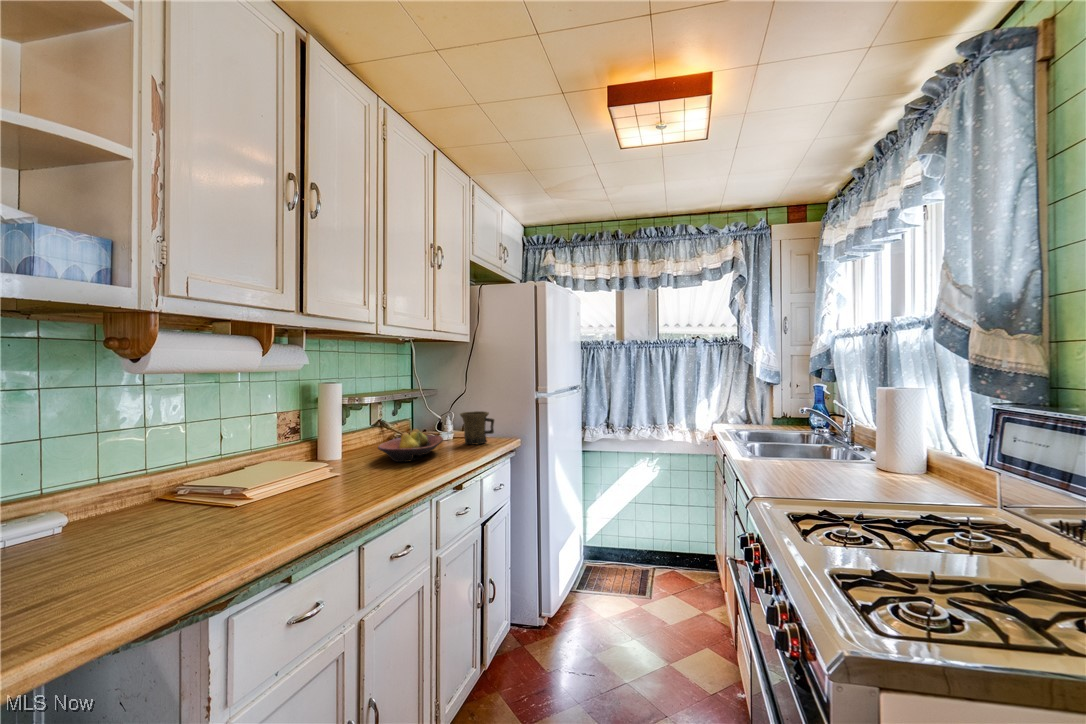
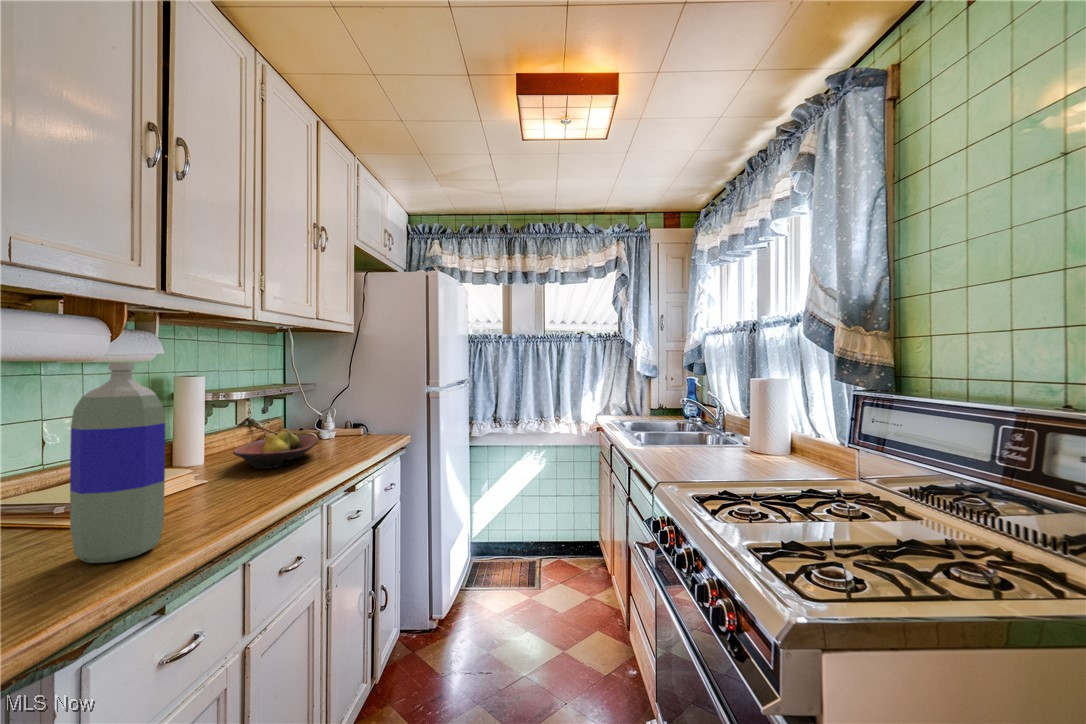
bottle: none [272,379,328,523] -> present [70,362,165,563]
mug: present [460,411,494,444] -> none [338,407,380,444]

